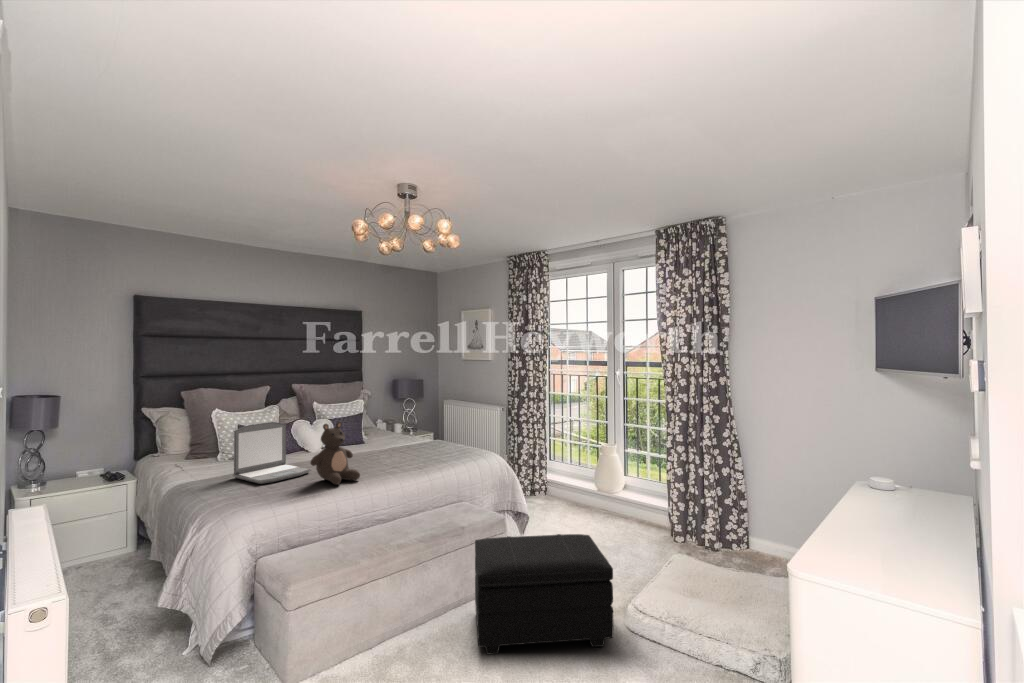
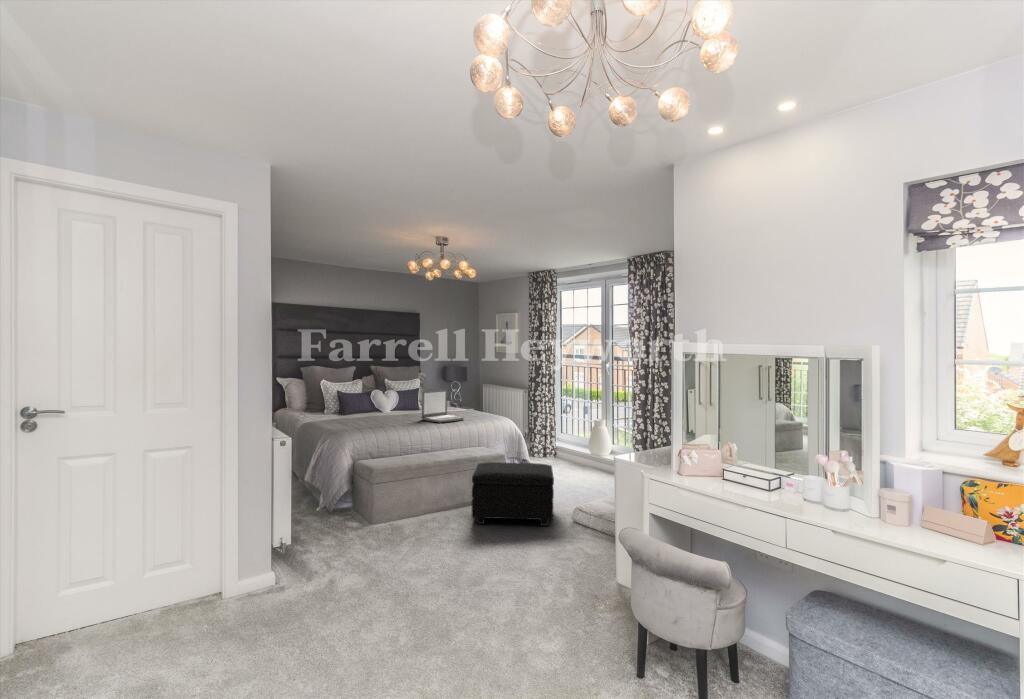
laptop: present [233,422,311,484] -> present [421,388,464,423]
teddy bear: present [311,422,360,485] -> none [381,389,411,427]

